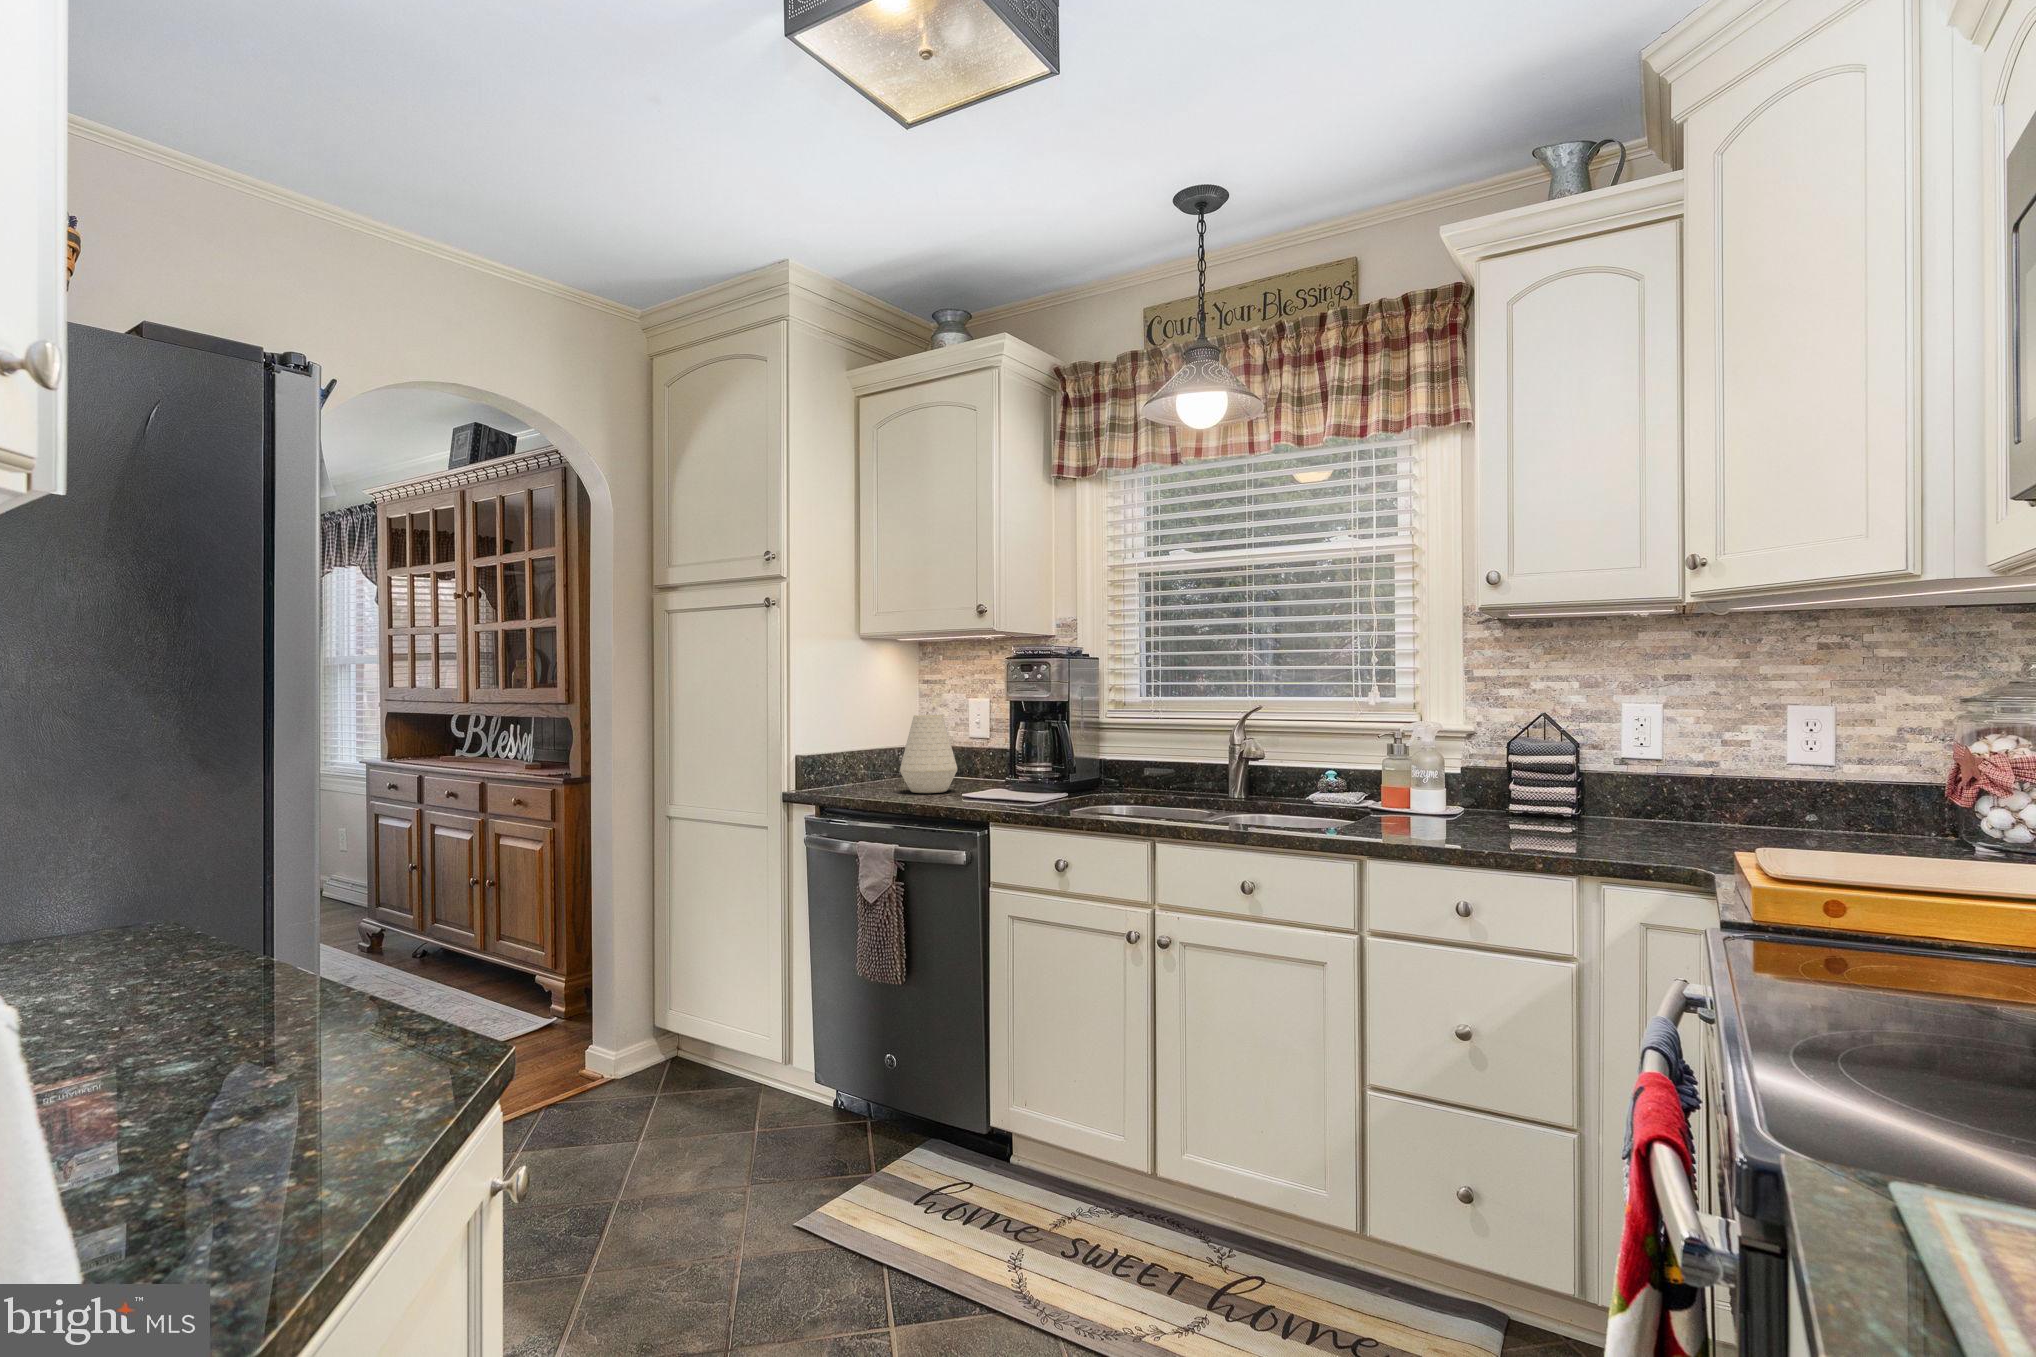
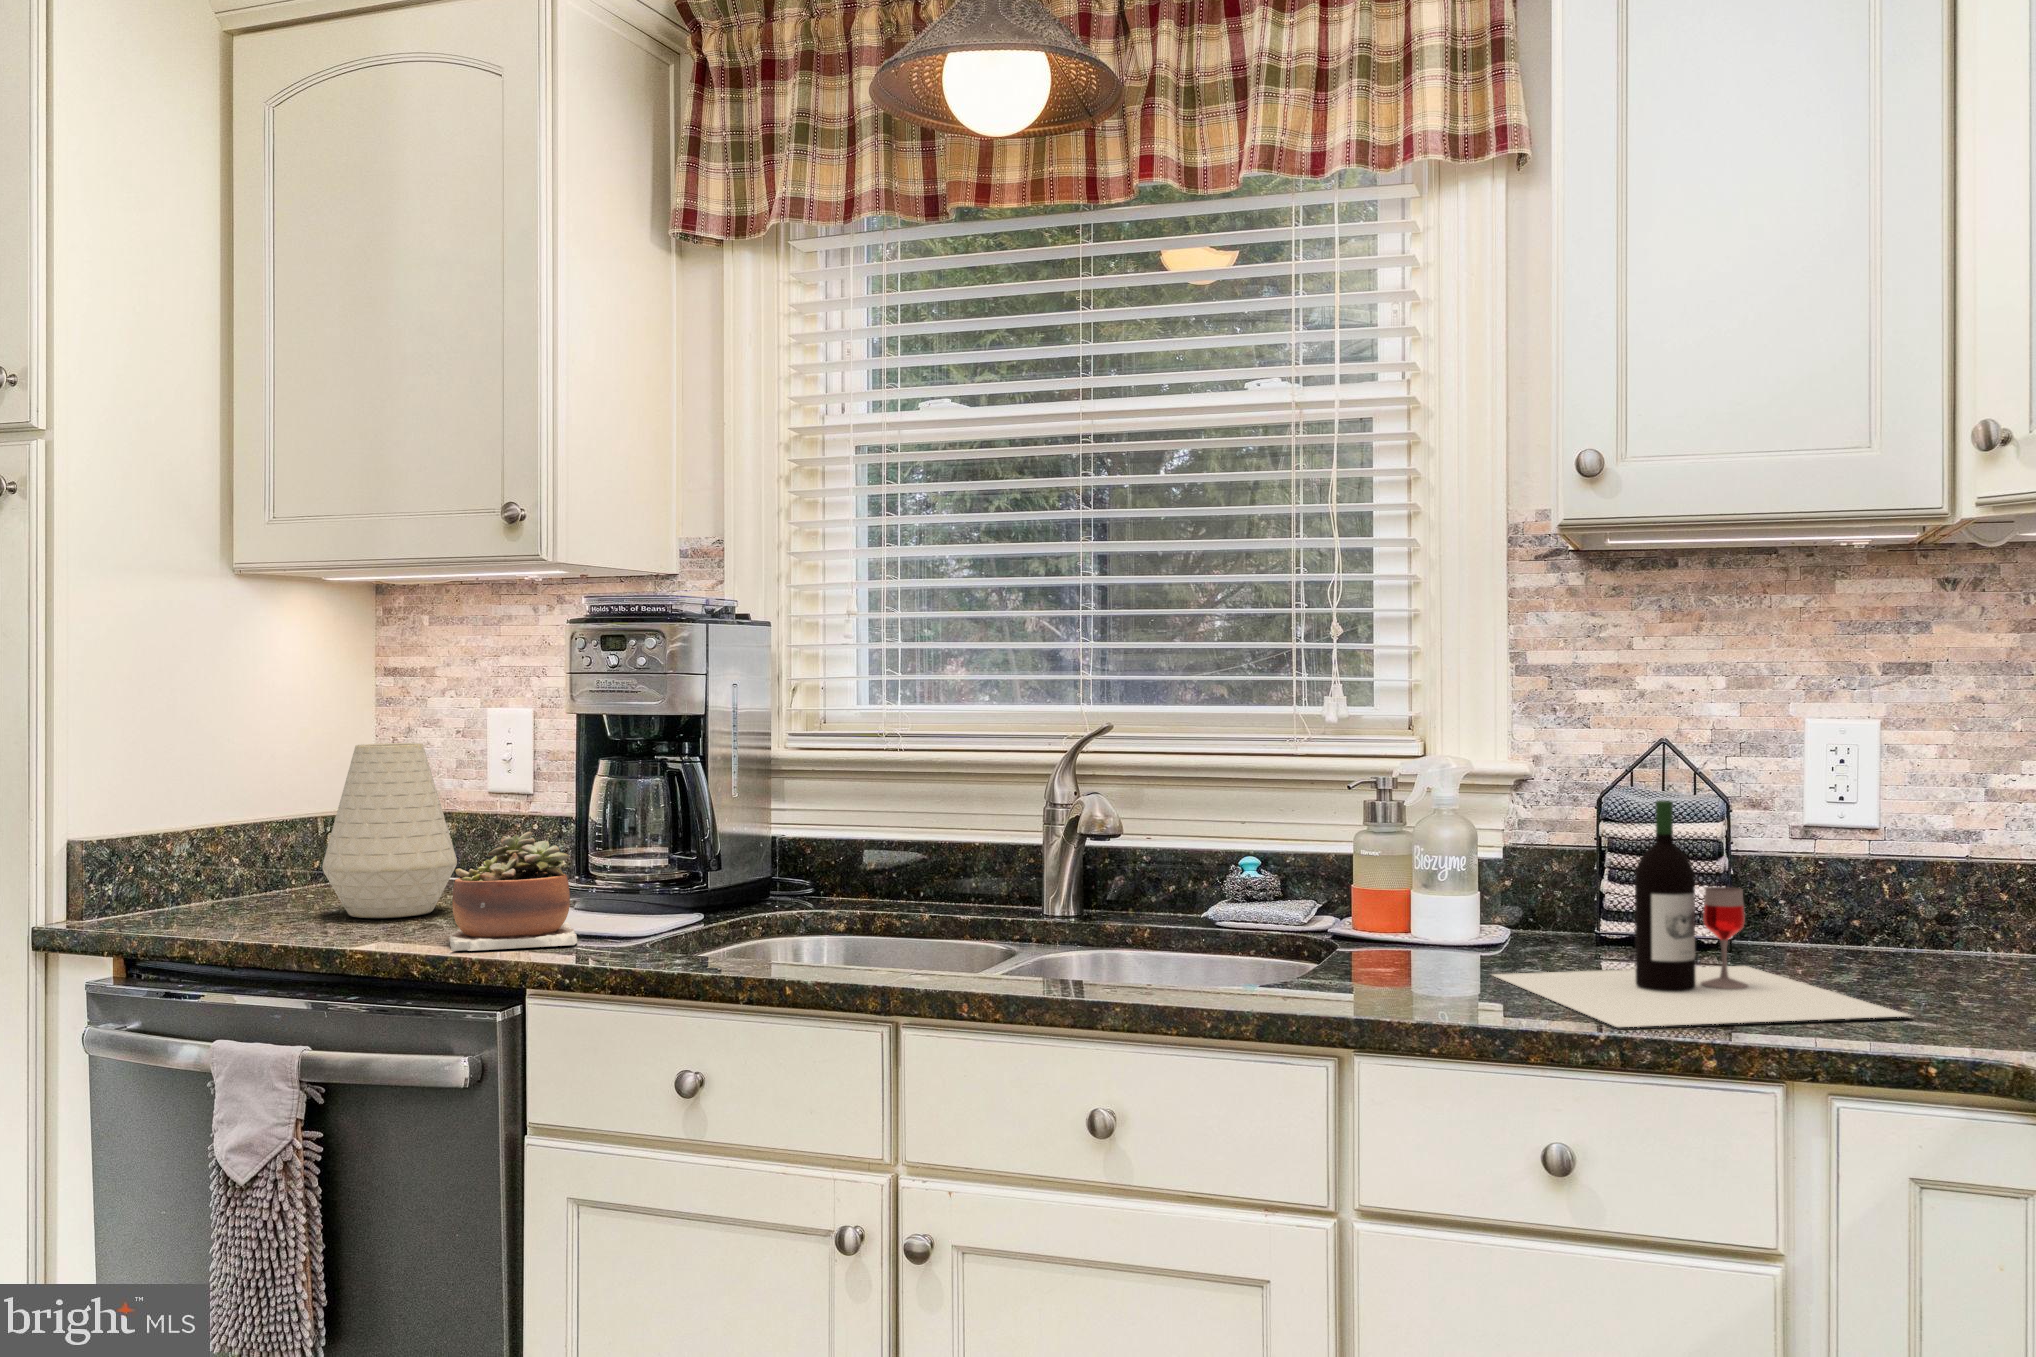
wine bottle: none [1442,742,1652,848] -> present [1493,800,1909,1027]
succulent plant: none [956,754,1012,806] -> present [449,832,577,951]

